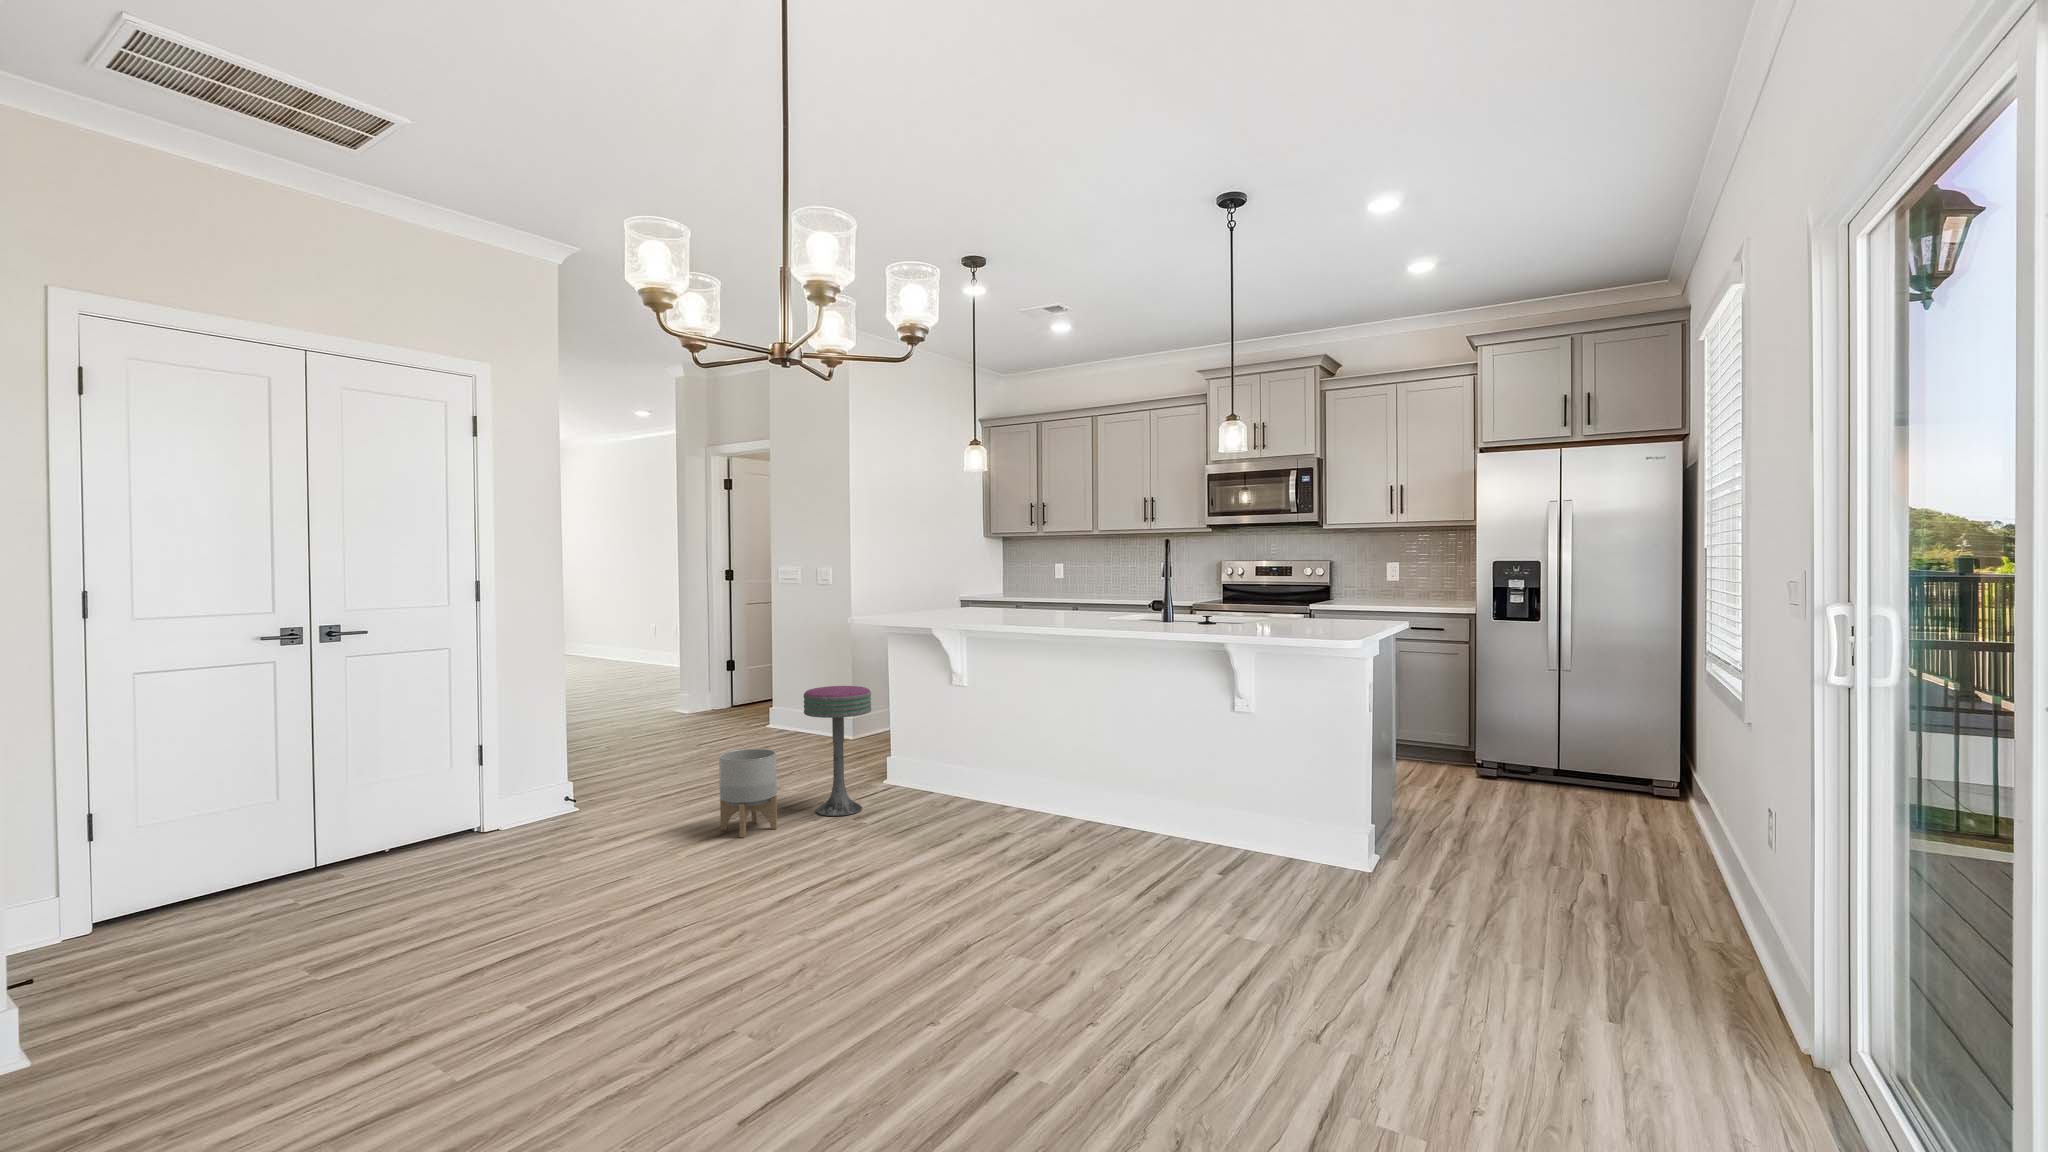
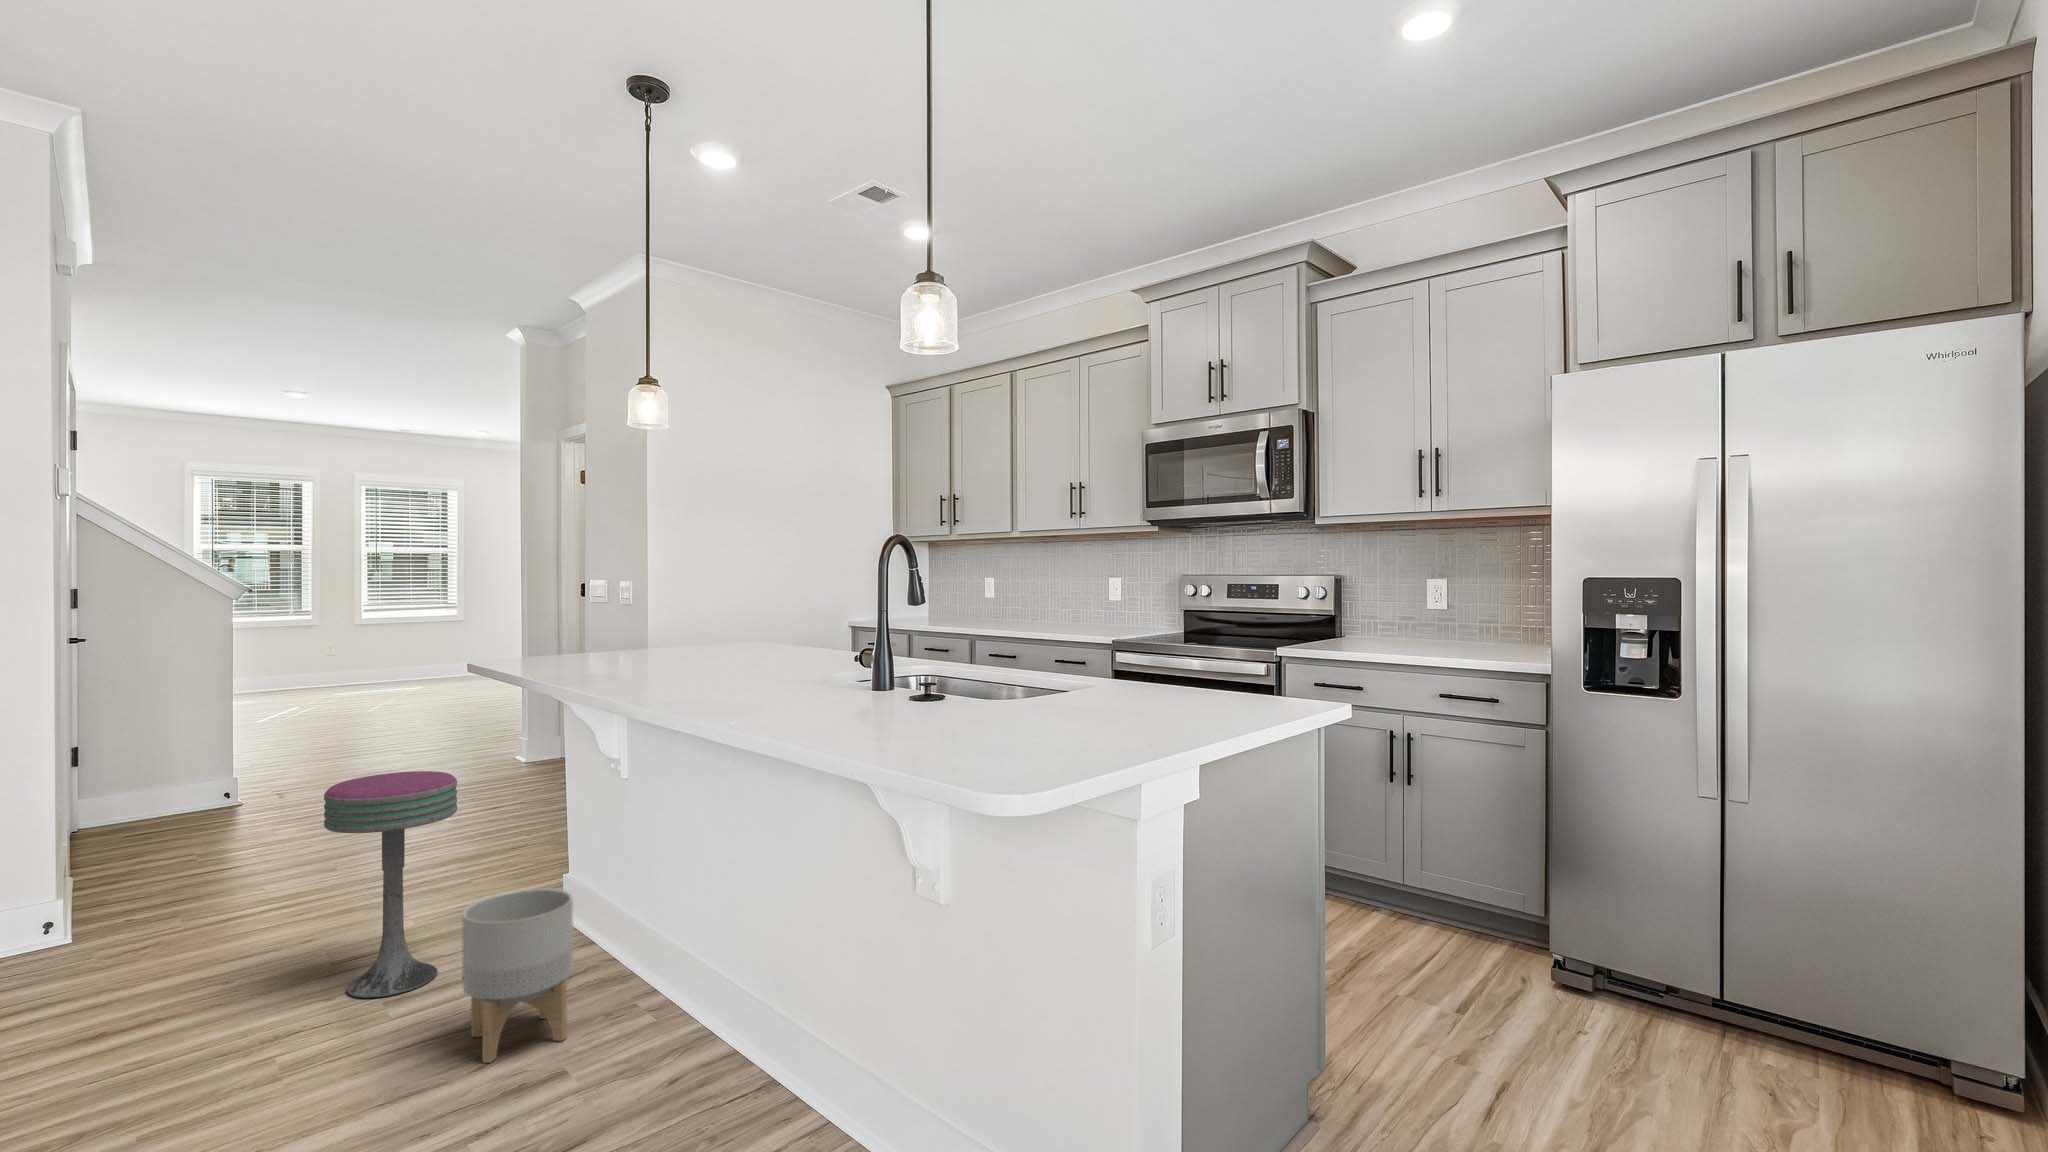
planter: present [719,748,777,838] -> present [463,888,573,1063]

